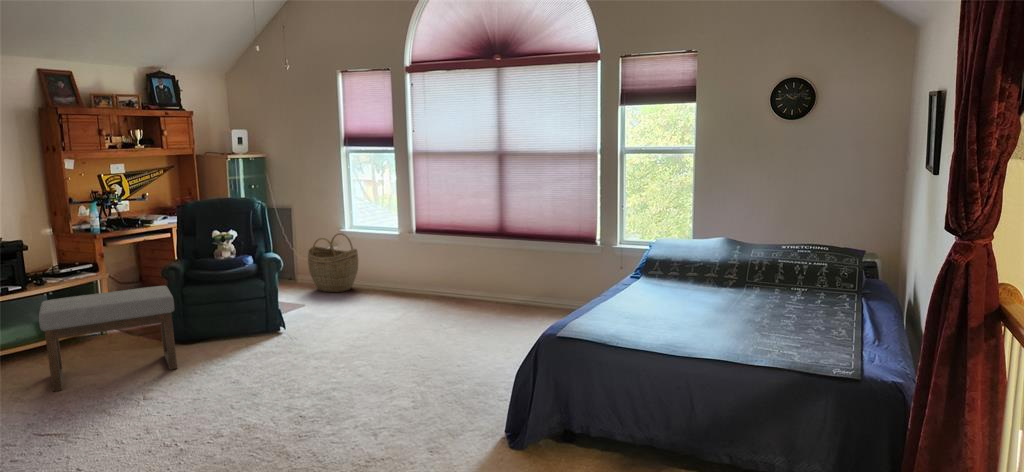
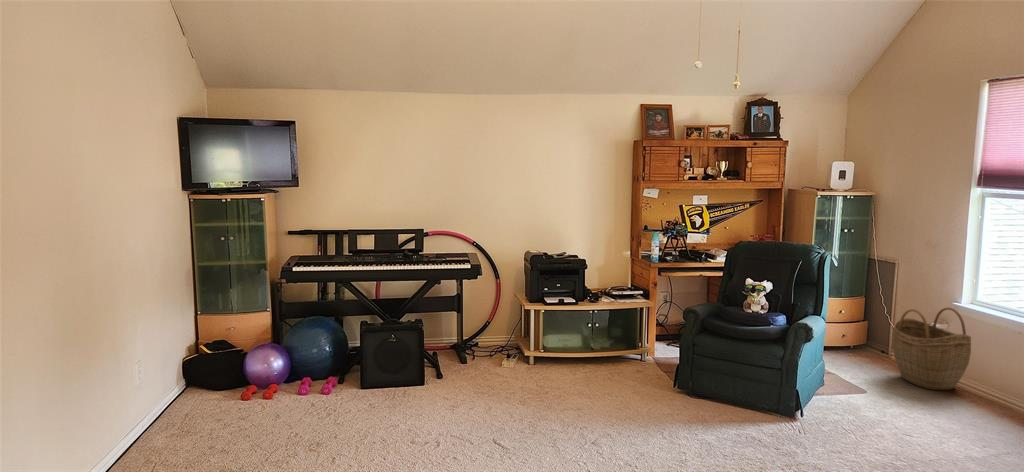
ottoman: present [39,286,177,391] -> none [544,318,670,423]

